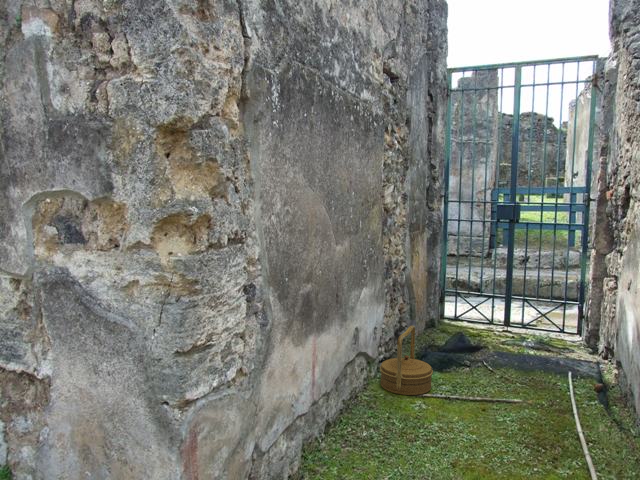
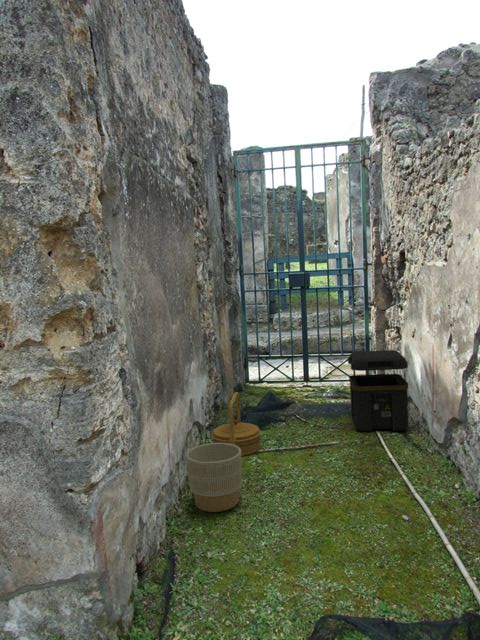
toolbox: none [547,300,623,401] -> present [348,350,408,431]
planter: none [335,376,395,452] -> present [186,443,242,512]

